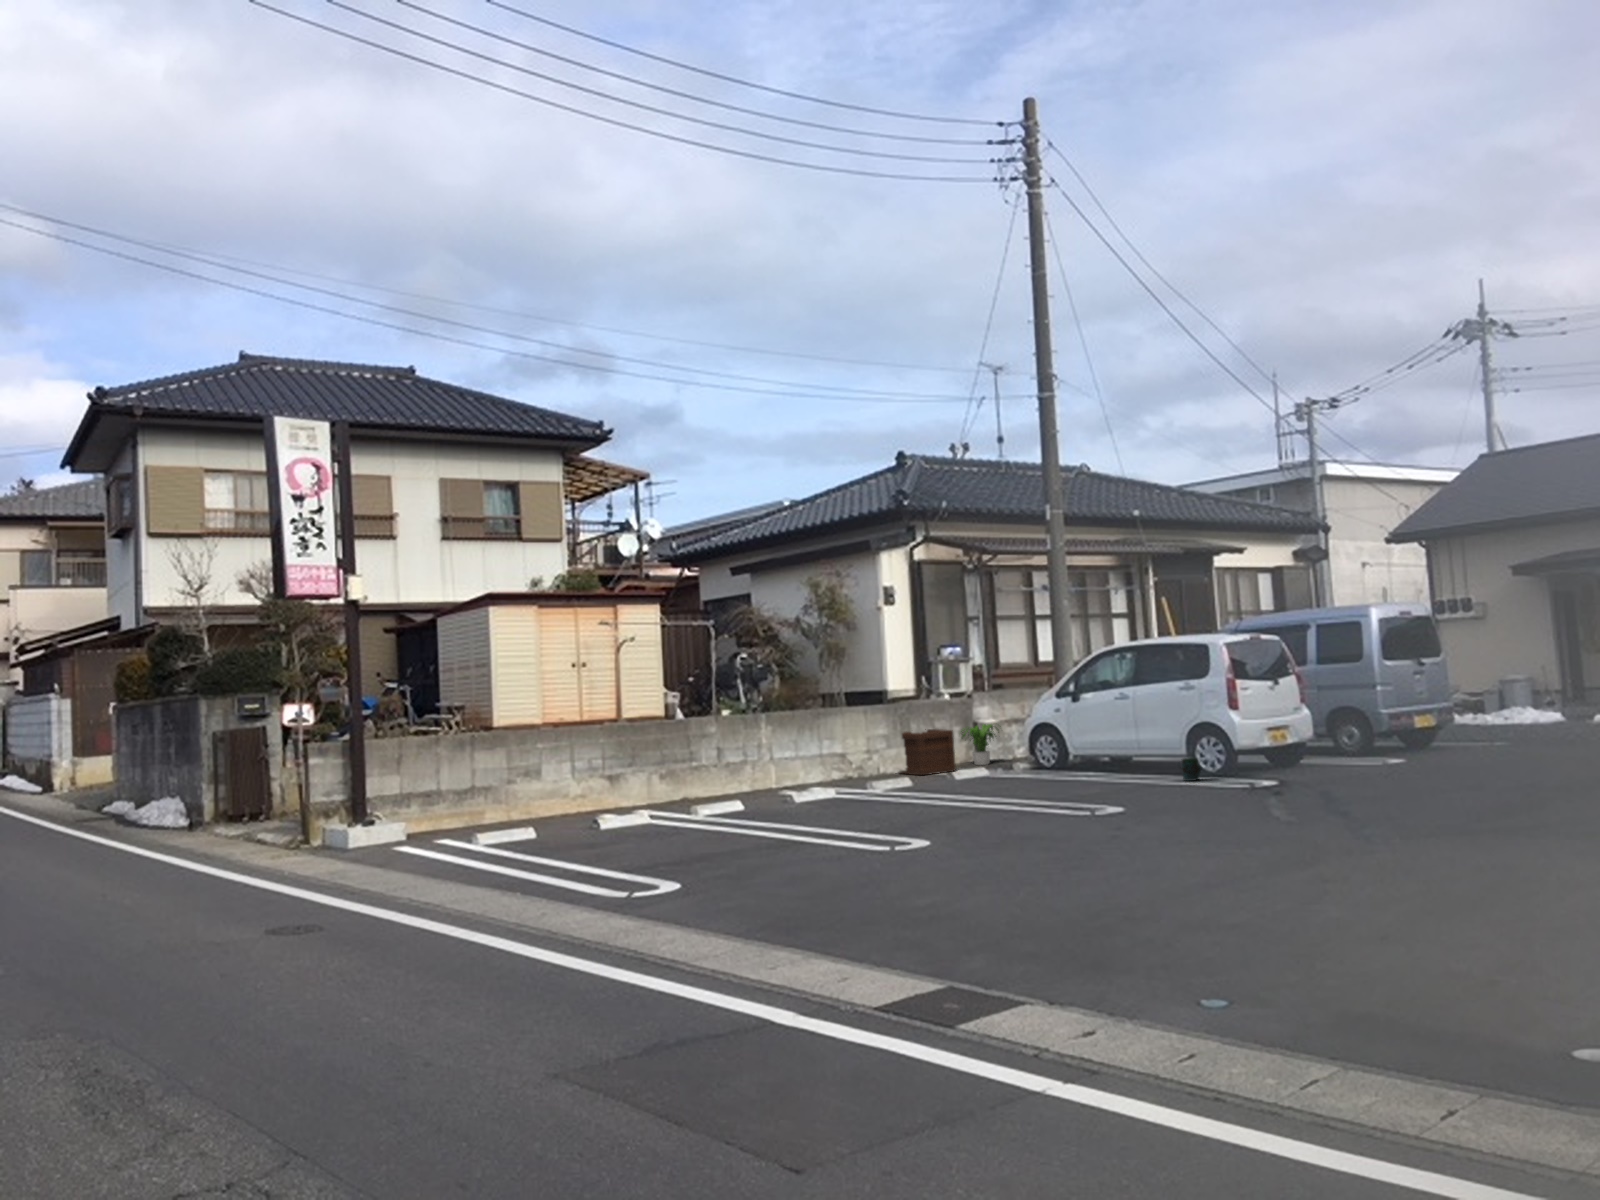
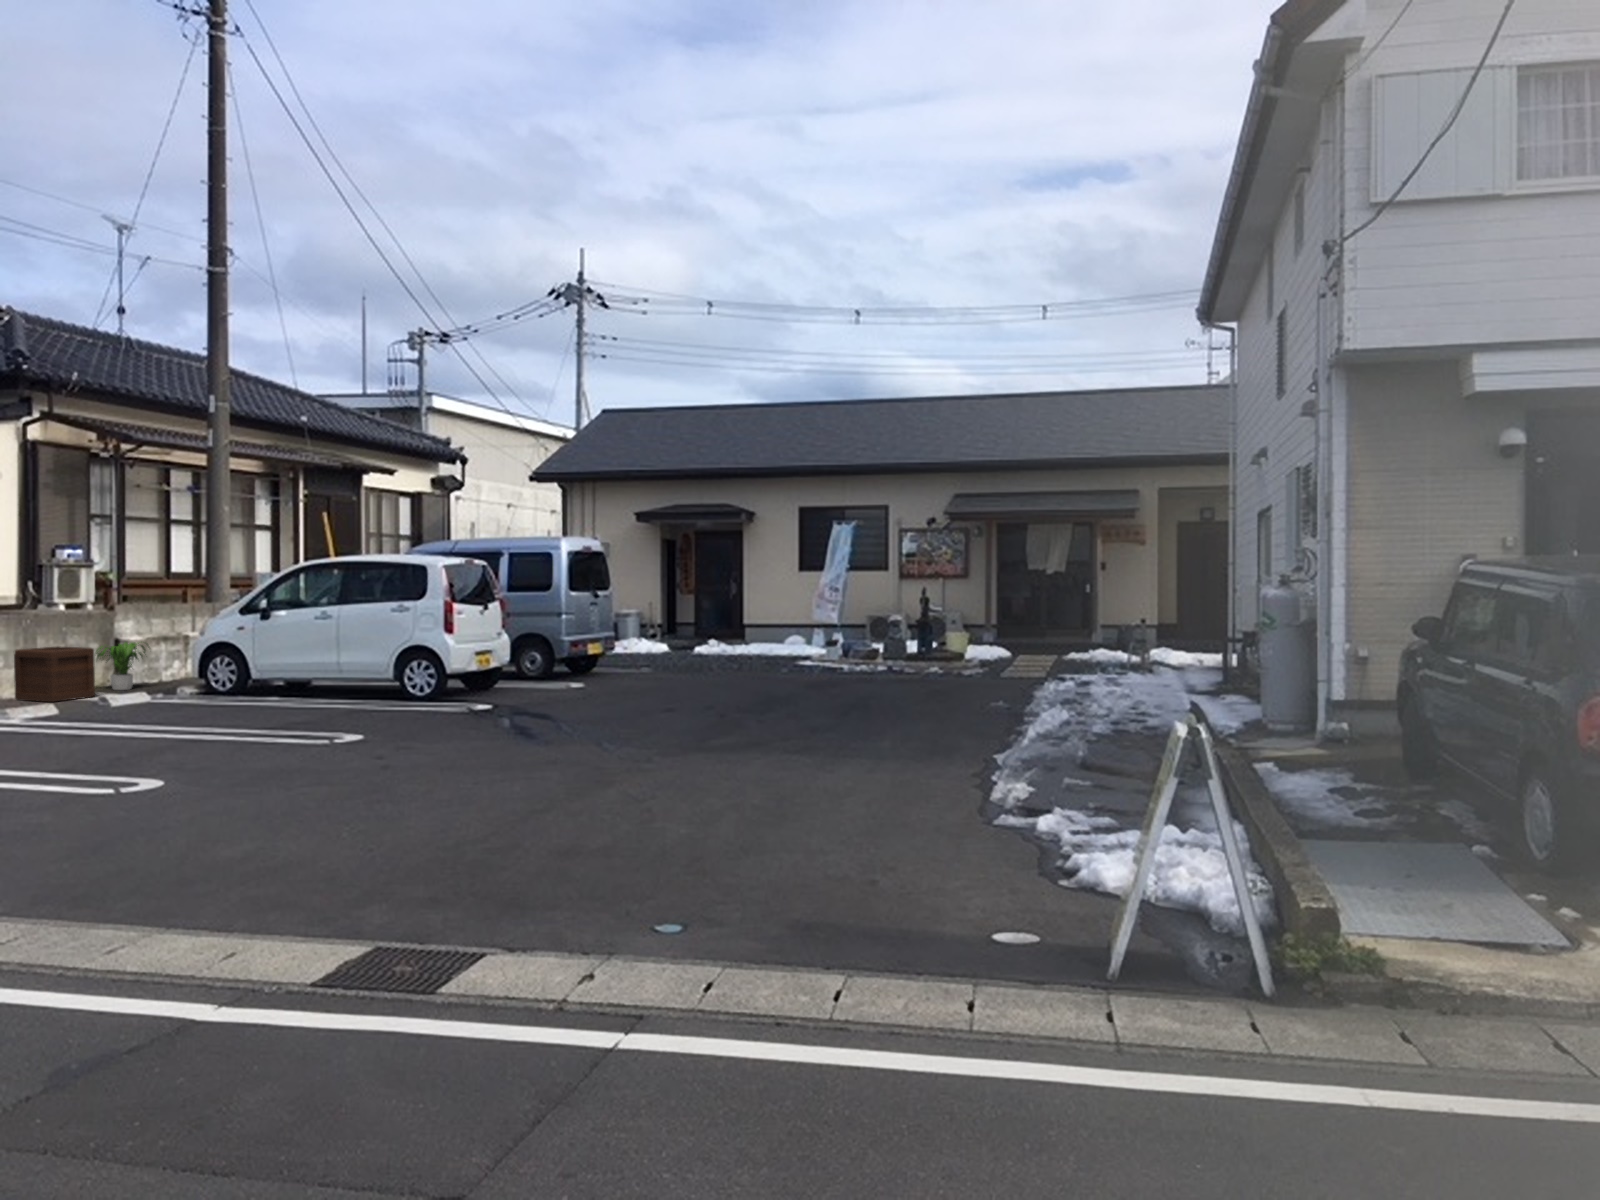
watering can: present [1179,757,1202,781] -> none [387,677,418,706]

